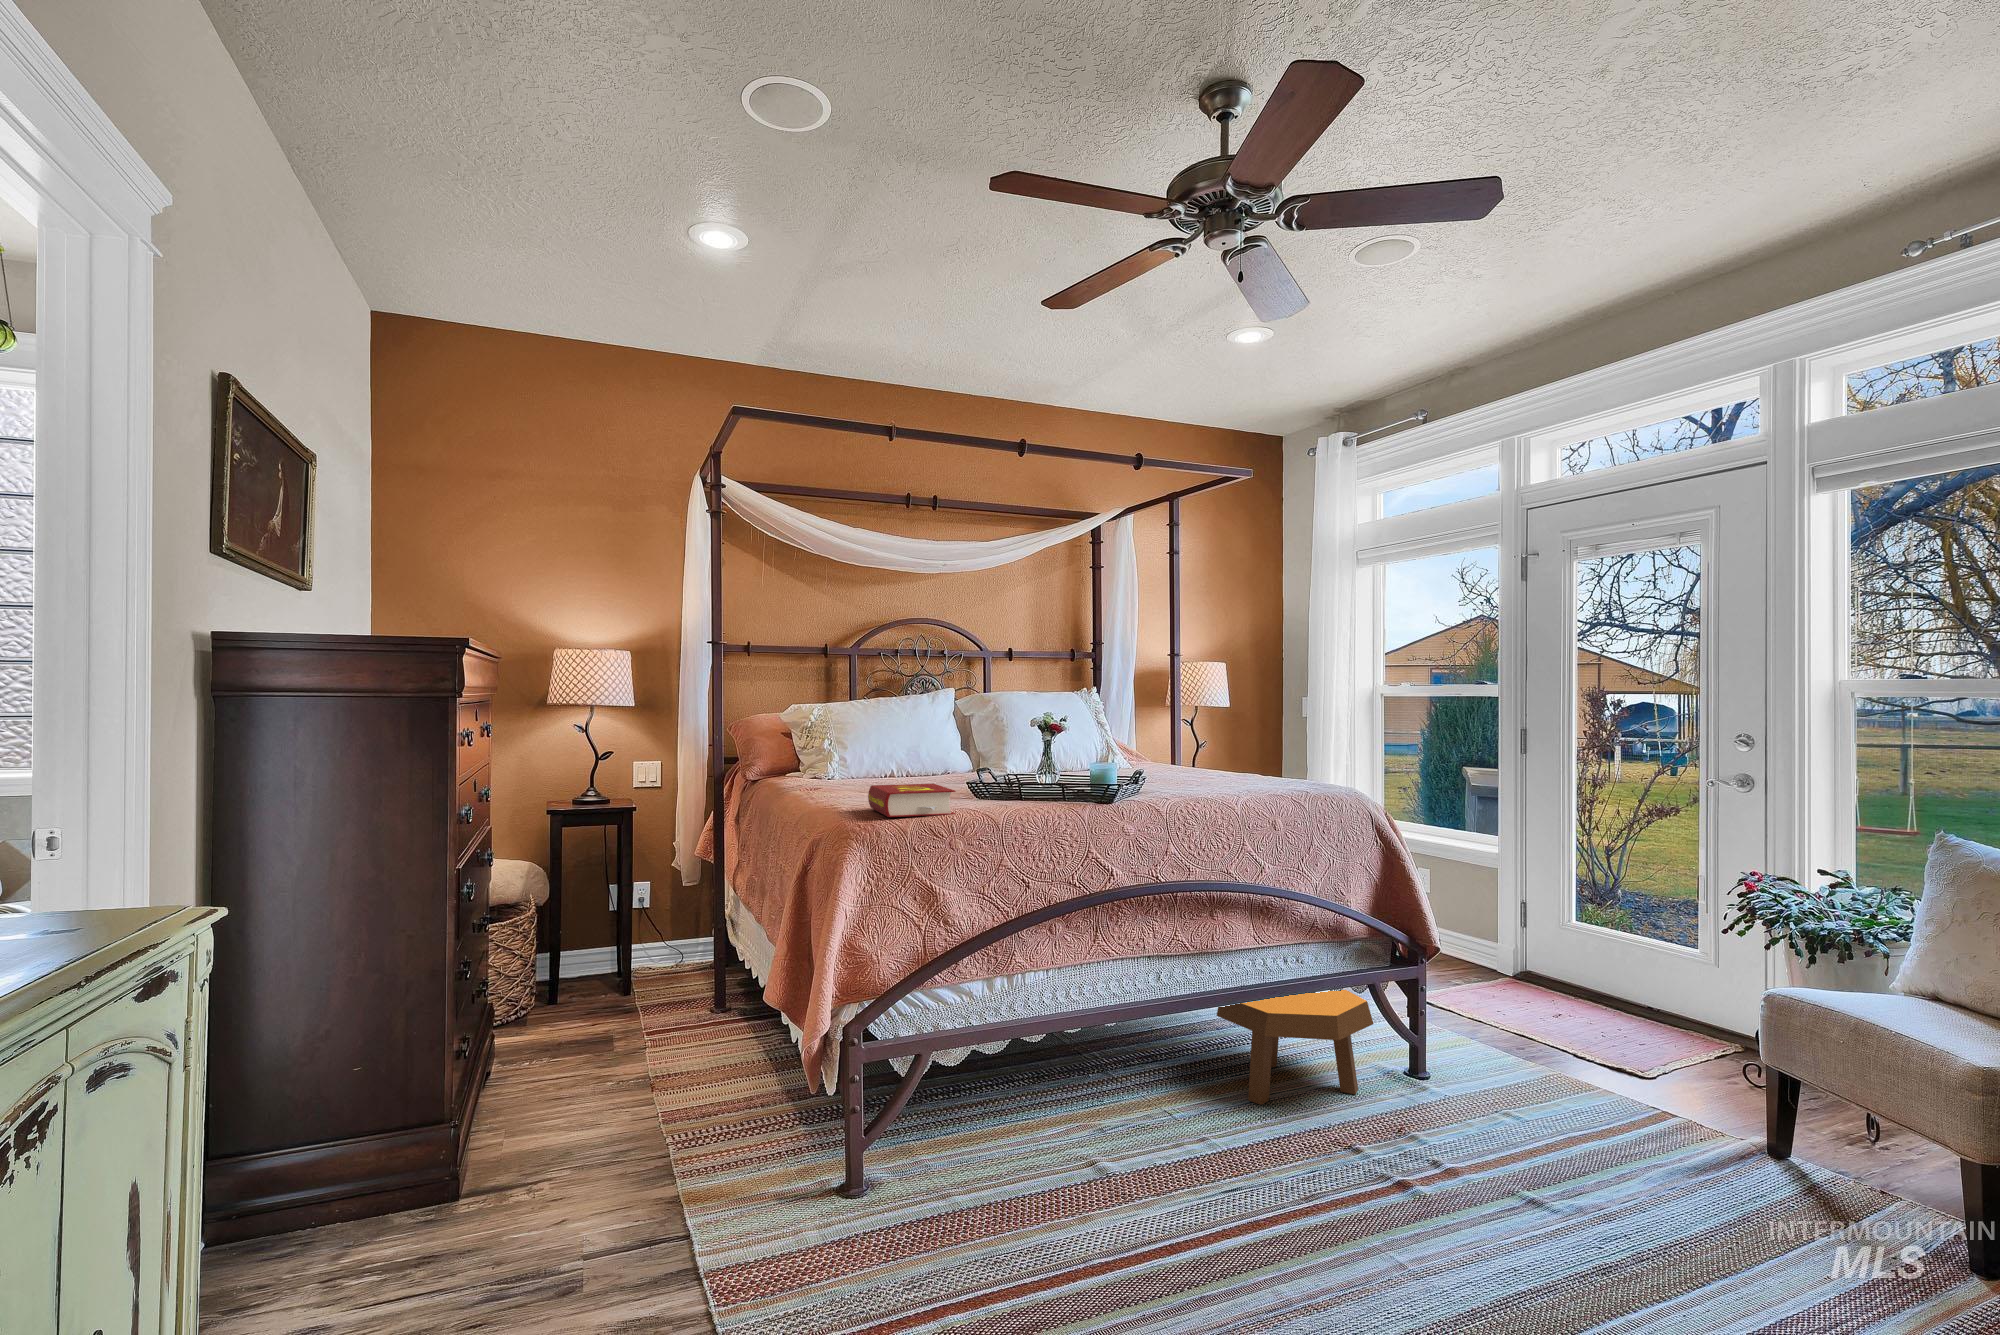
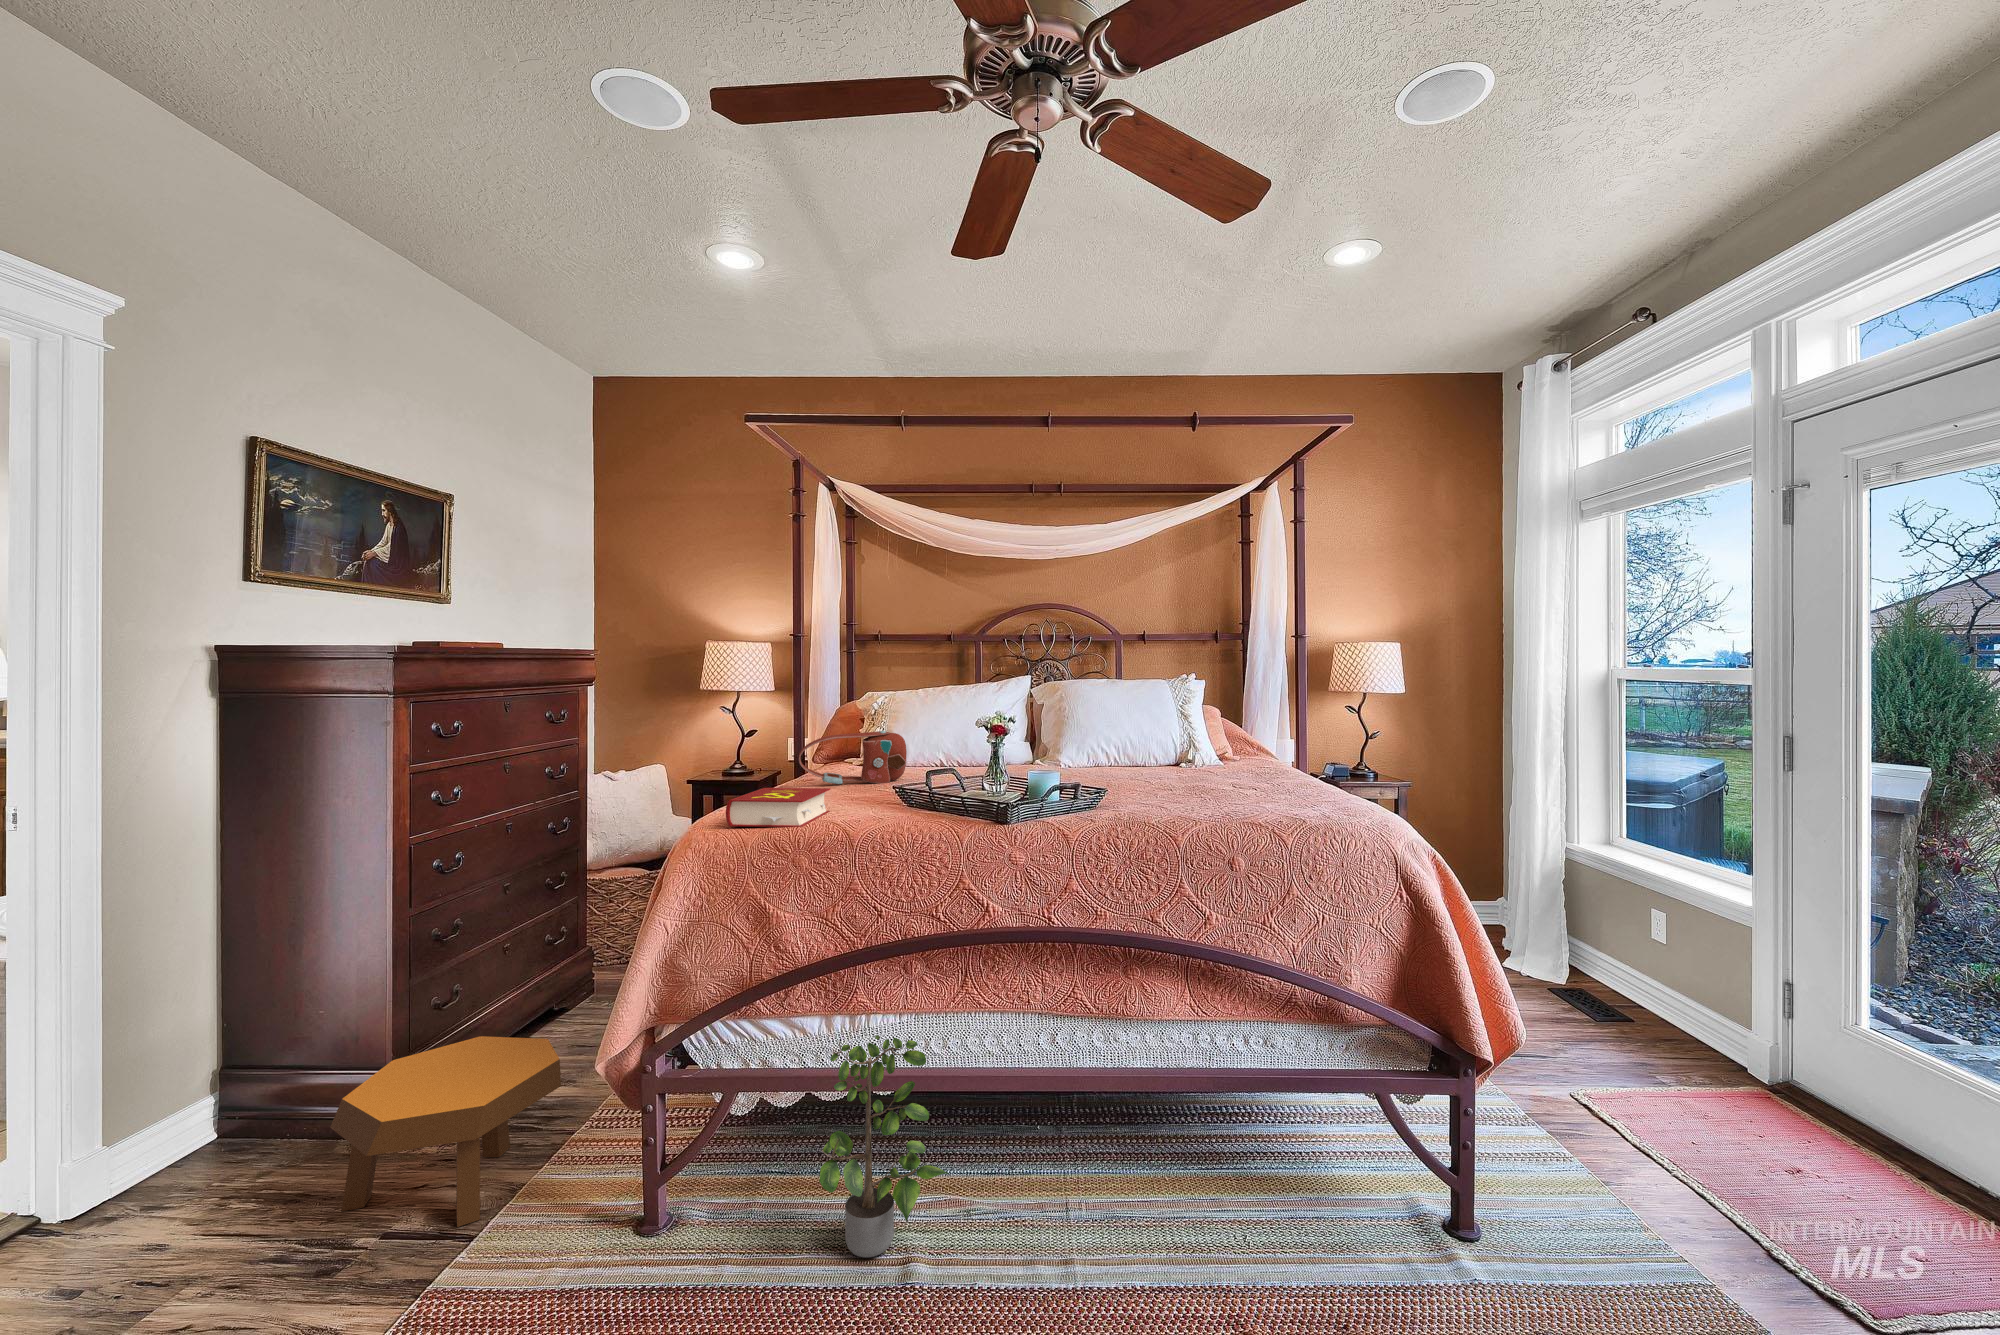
handbag: none [816,735,917,789] -> present [799,731,907,784]
potted plant: none [1006,978,1110,1171] -> present [819,1035,948,1257]
footstool: present [1217,990,1374,1105] -> present [330,1036,561,1227]

